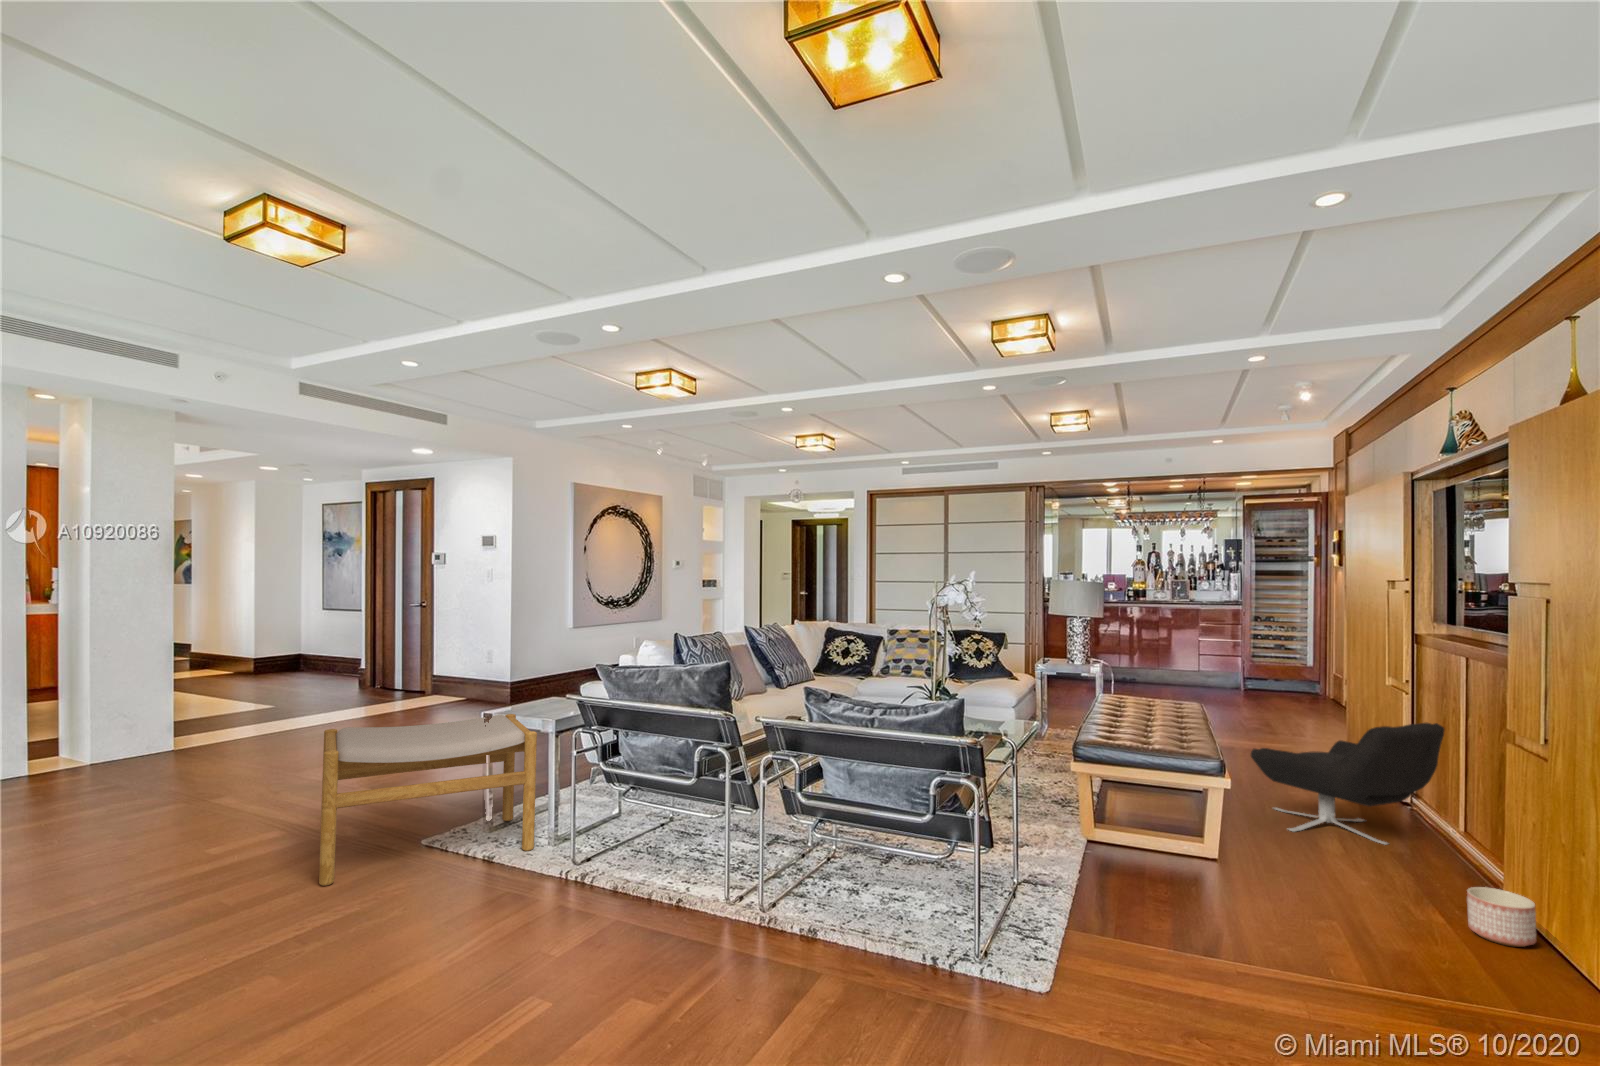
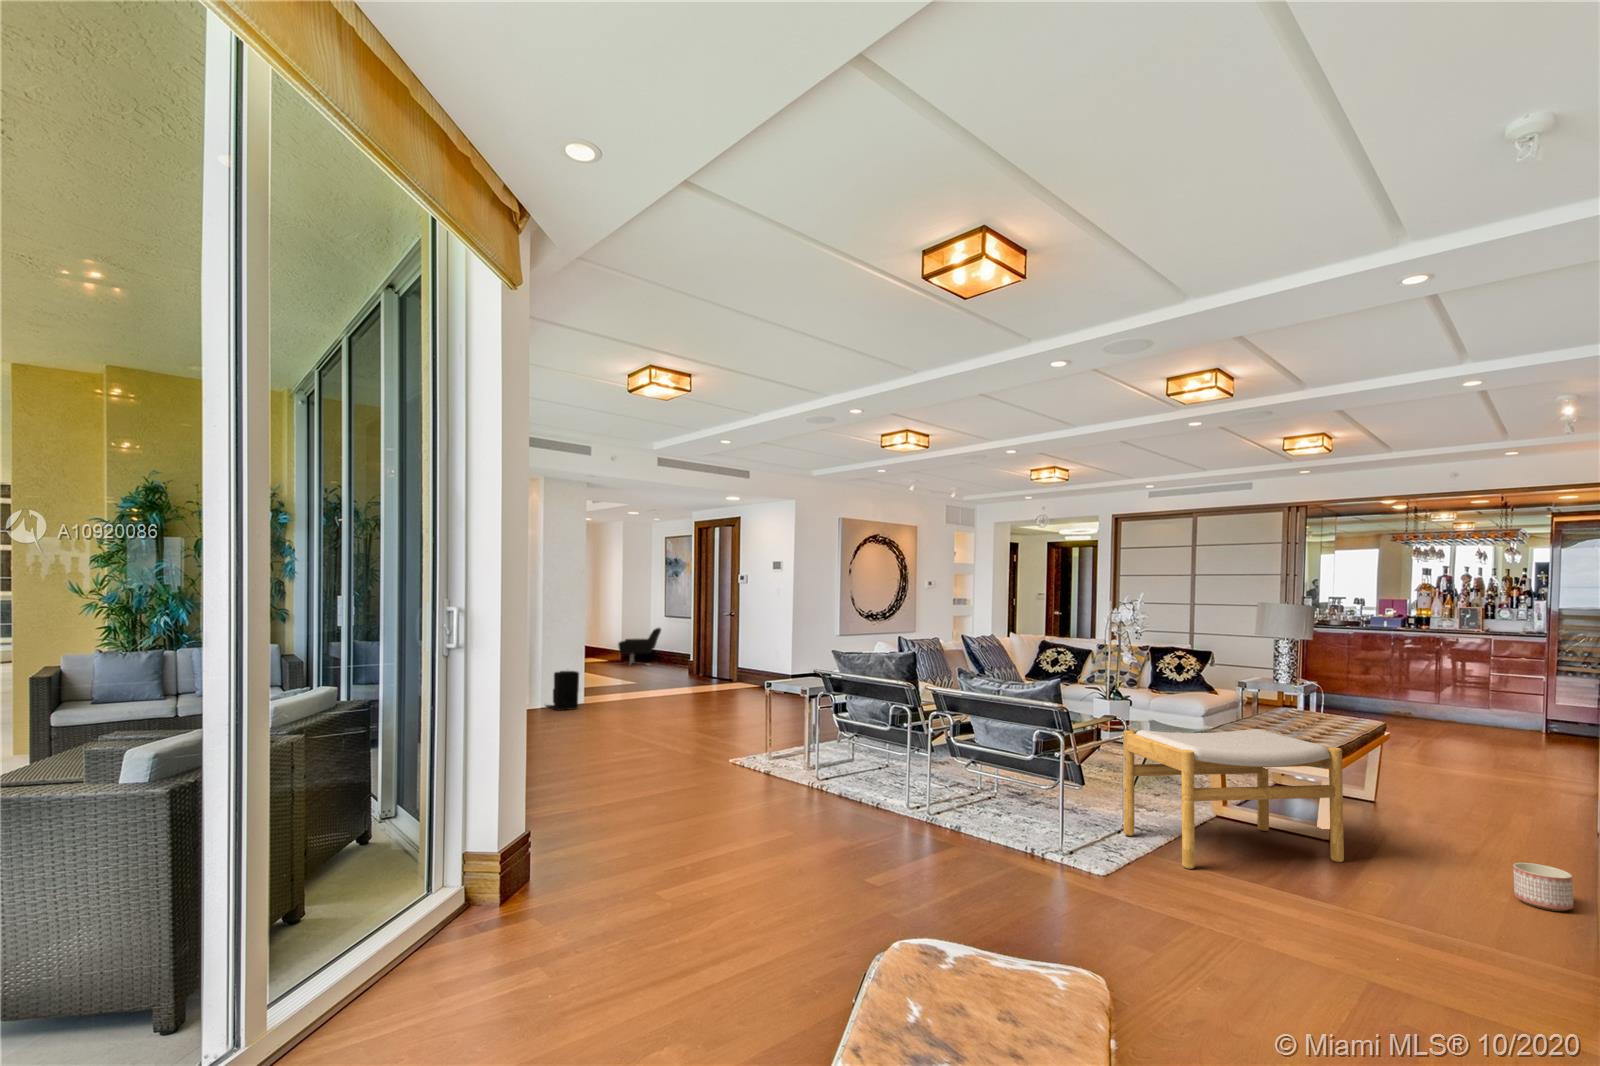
speaker: none [108,700,172,767] -> present [546,671,579,710]
footstool: present [319,714,537,886] -> present [1123,729,1344,869]
lounge chair: present [1251,723,1444,845] -> present [618,628,661,665]

